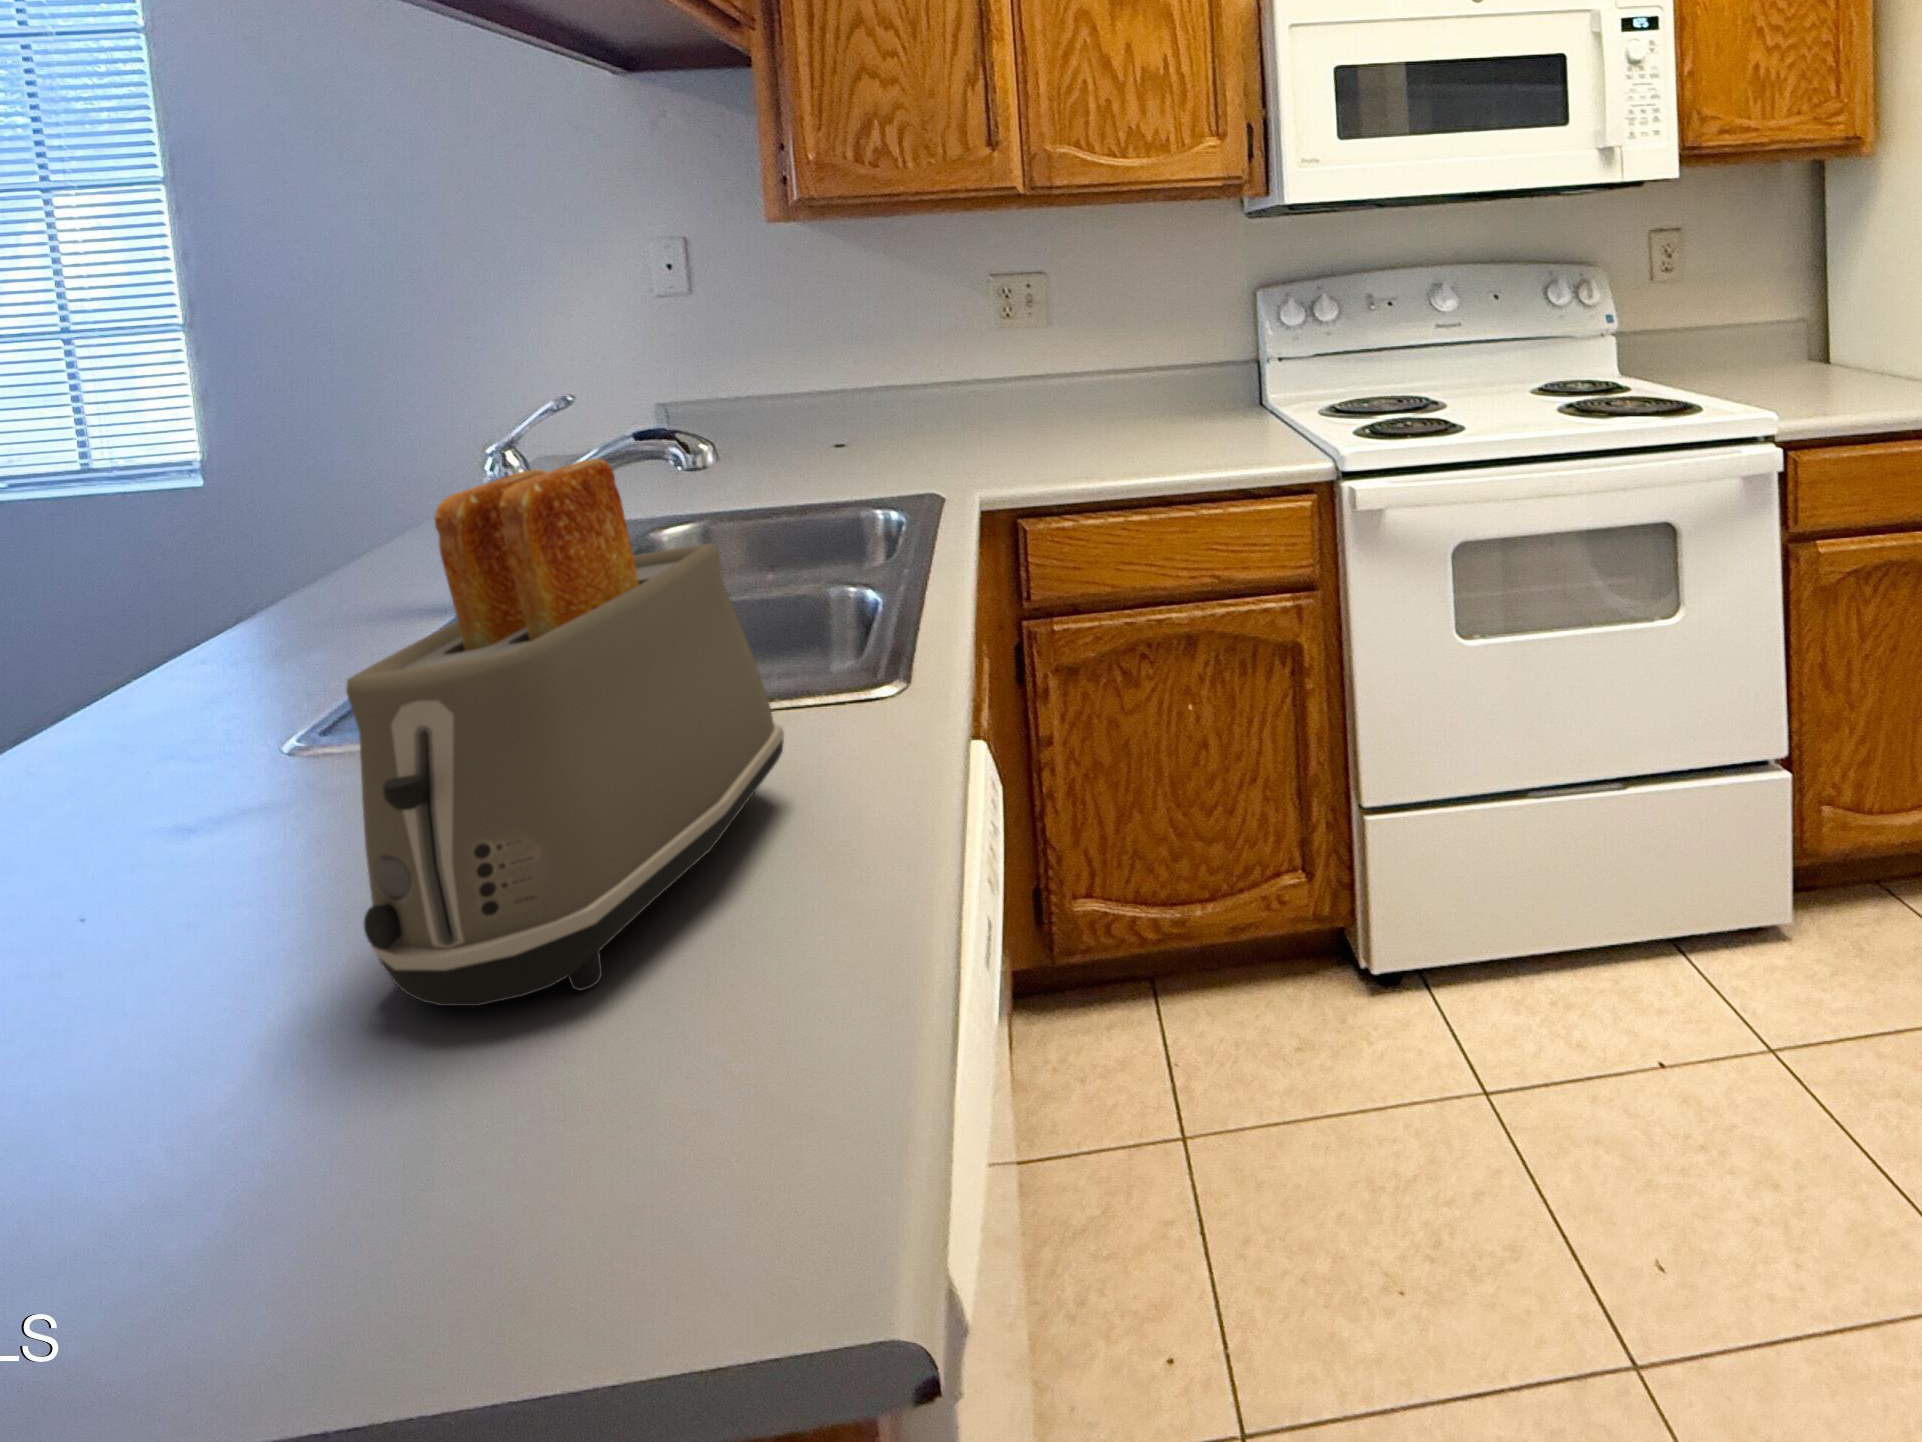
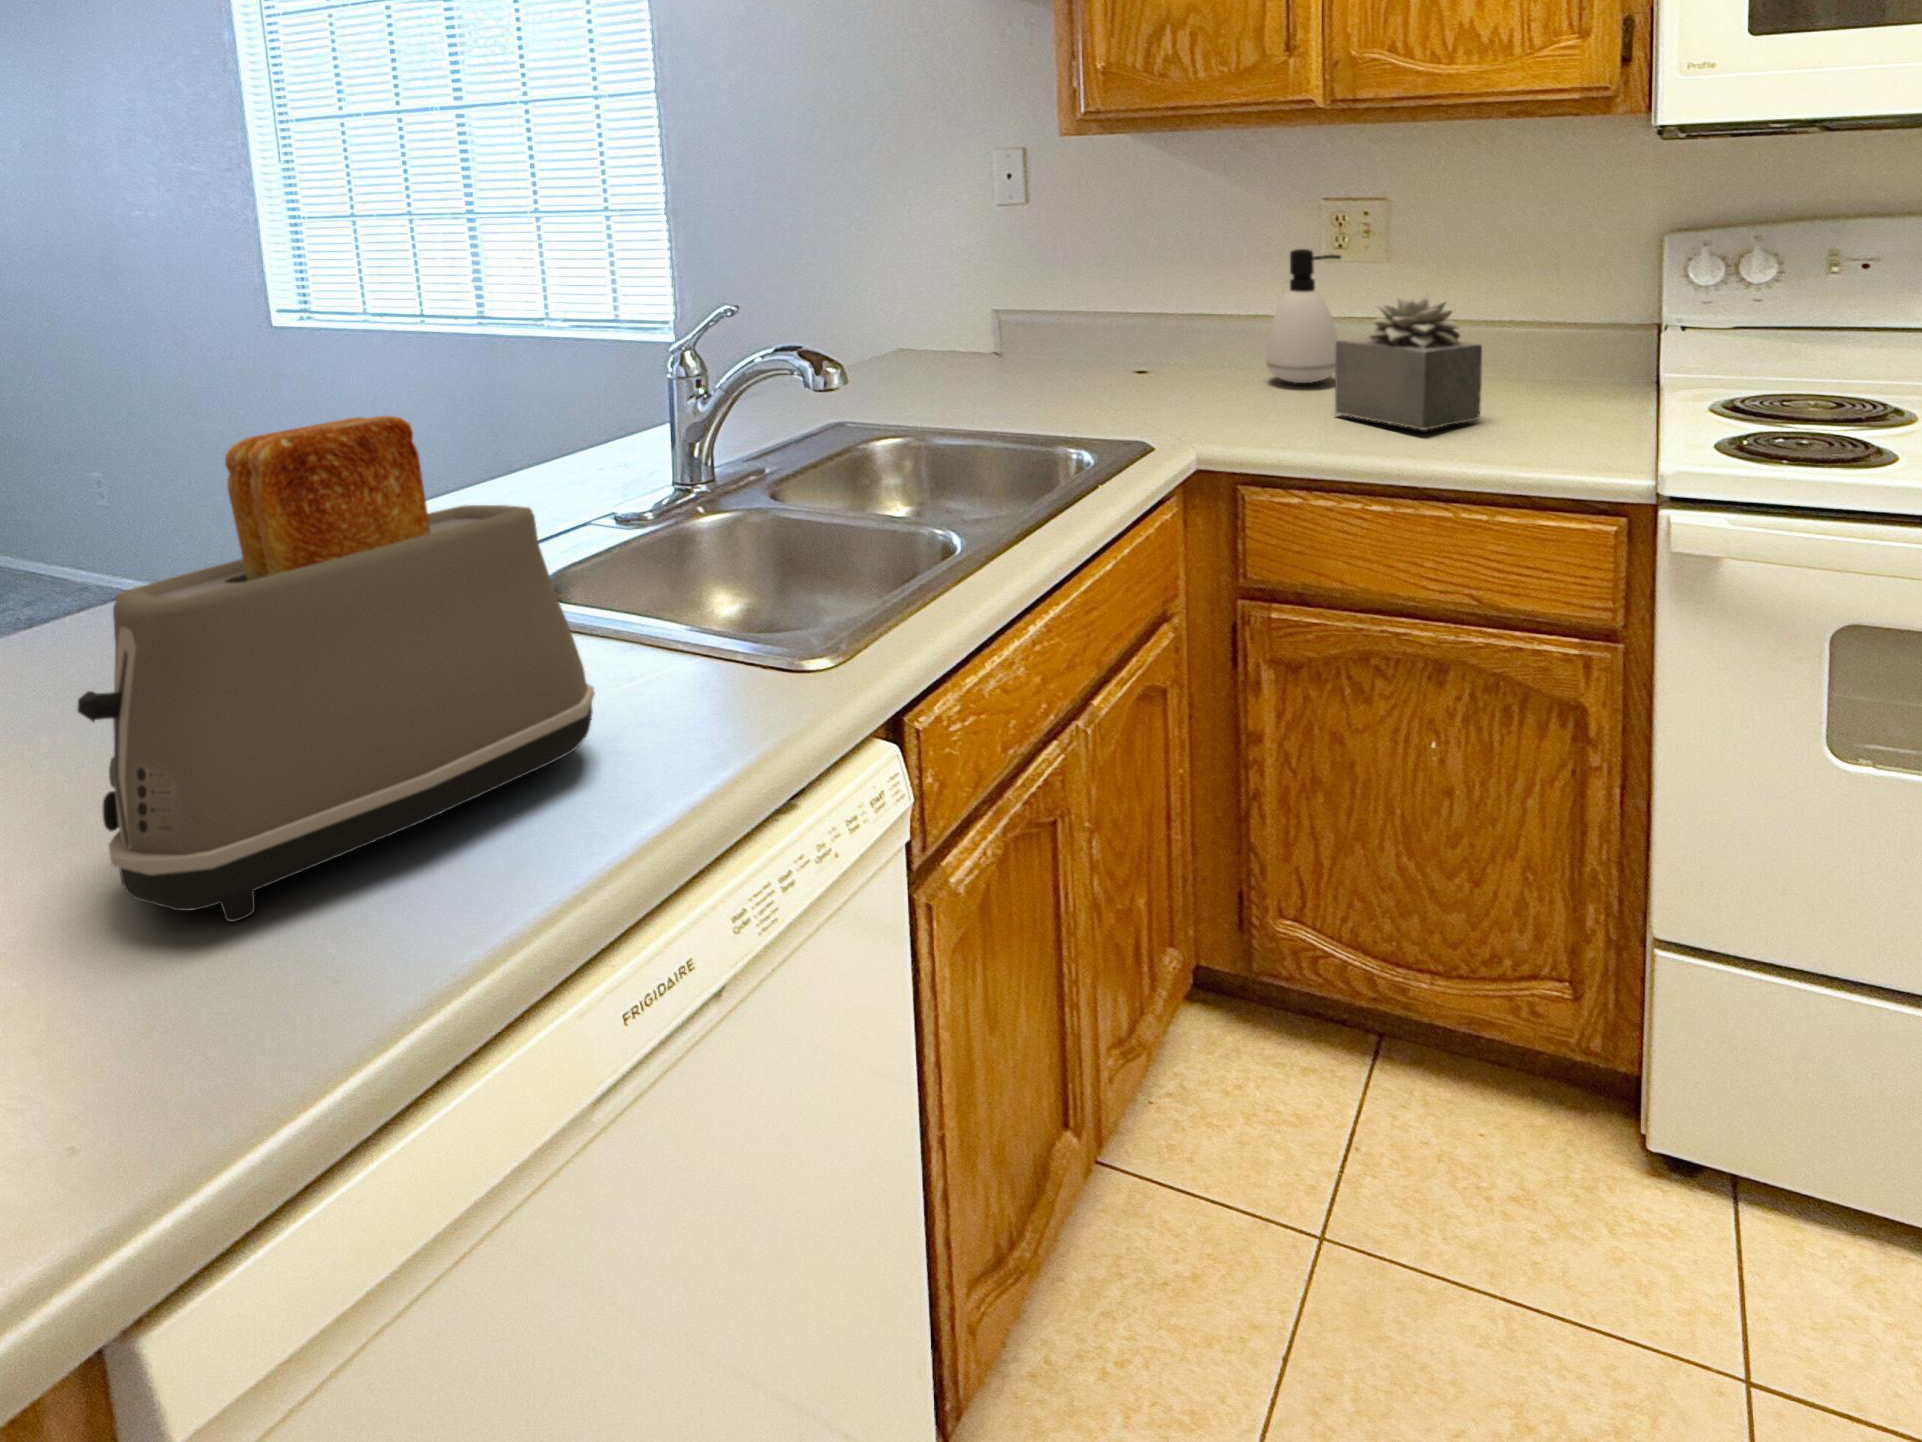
soap dispenser: none [974,316,1037,433] -> present [1266,249,1341,383]
succulent plant: none [1061,342,1178,450] -> present [1335,296,1482,430]

